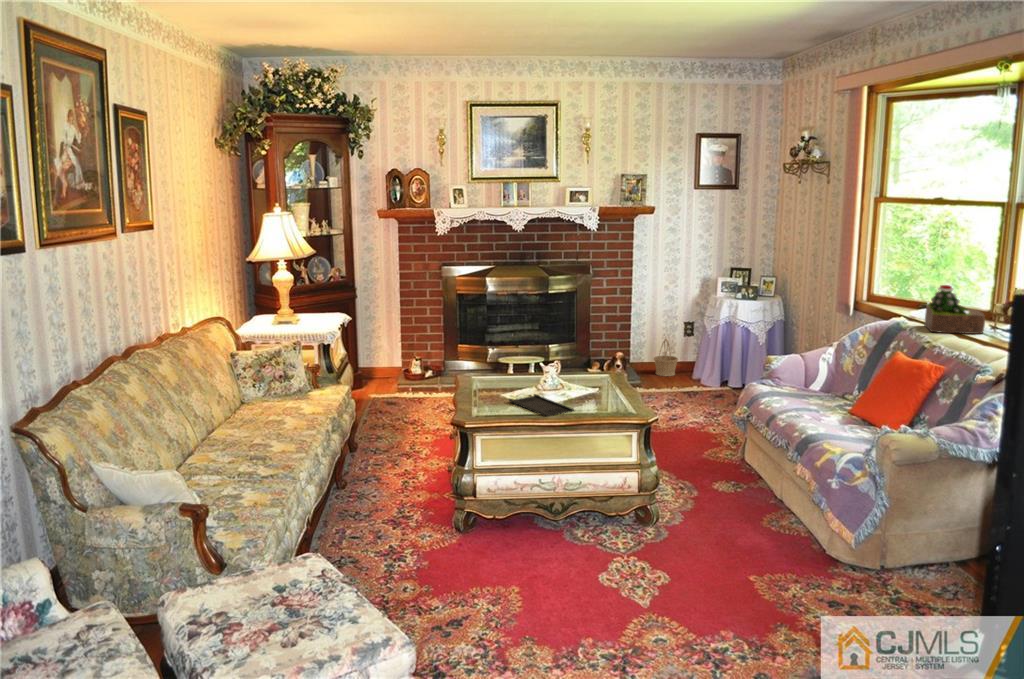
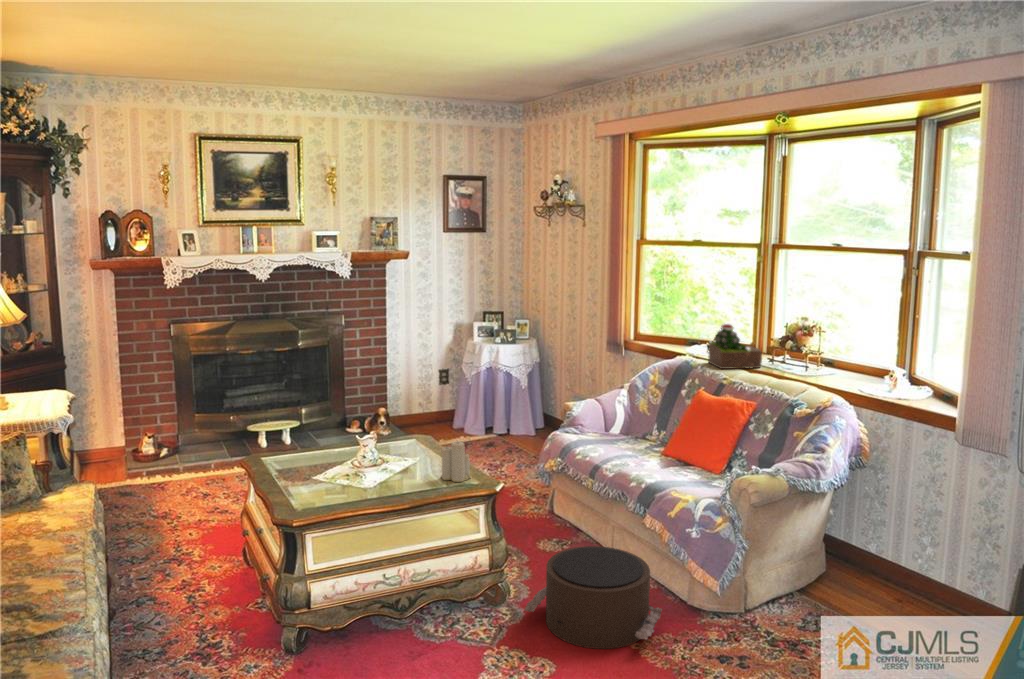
basket: present [654,339,678,376] -> none [414,389,439,428]
candle: none [605,374,631,412] -> present [441,441,471,482]
tray: present [509,394,574,417] -> none [324,471,409,499]
pouf: none [660,485,792,576] -> present [525,546,662,649]

